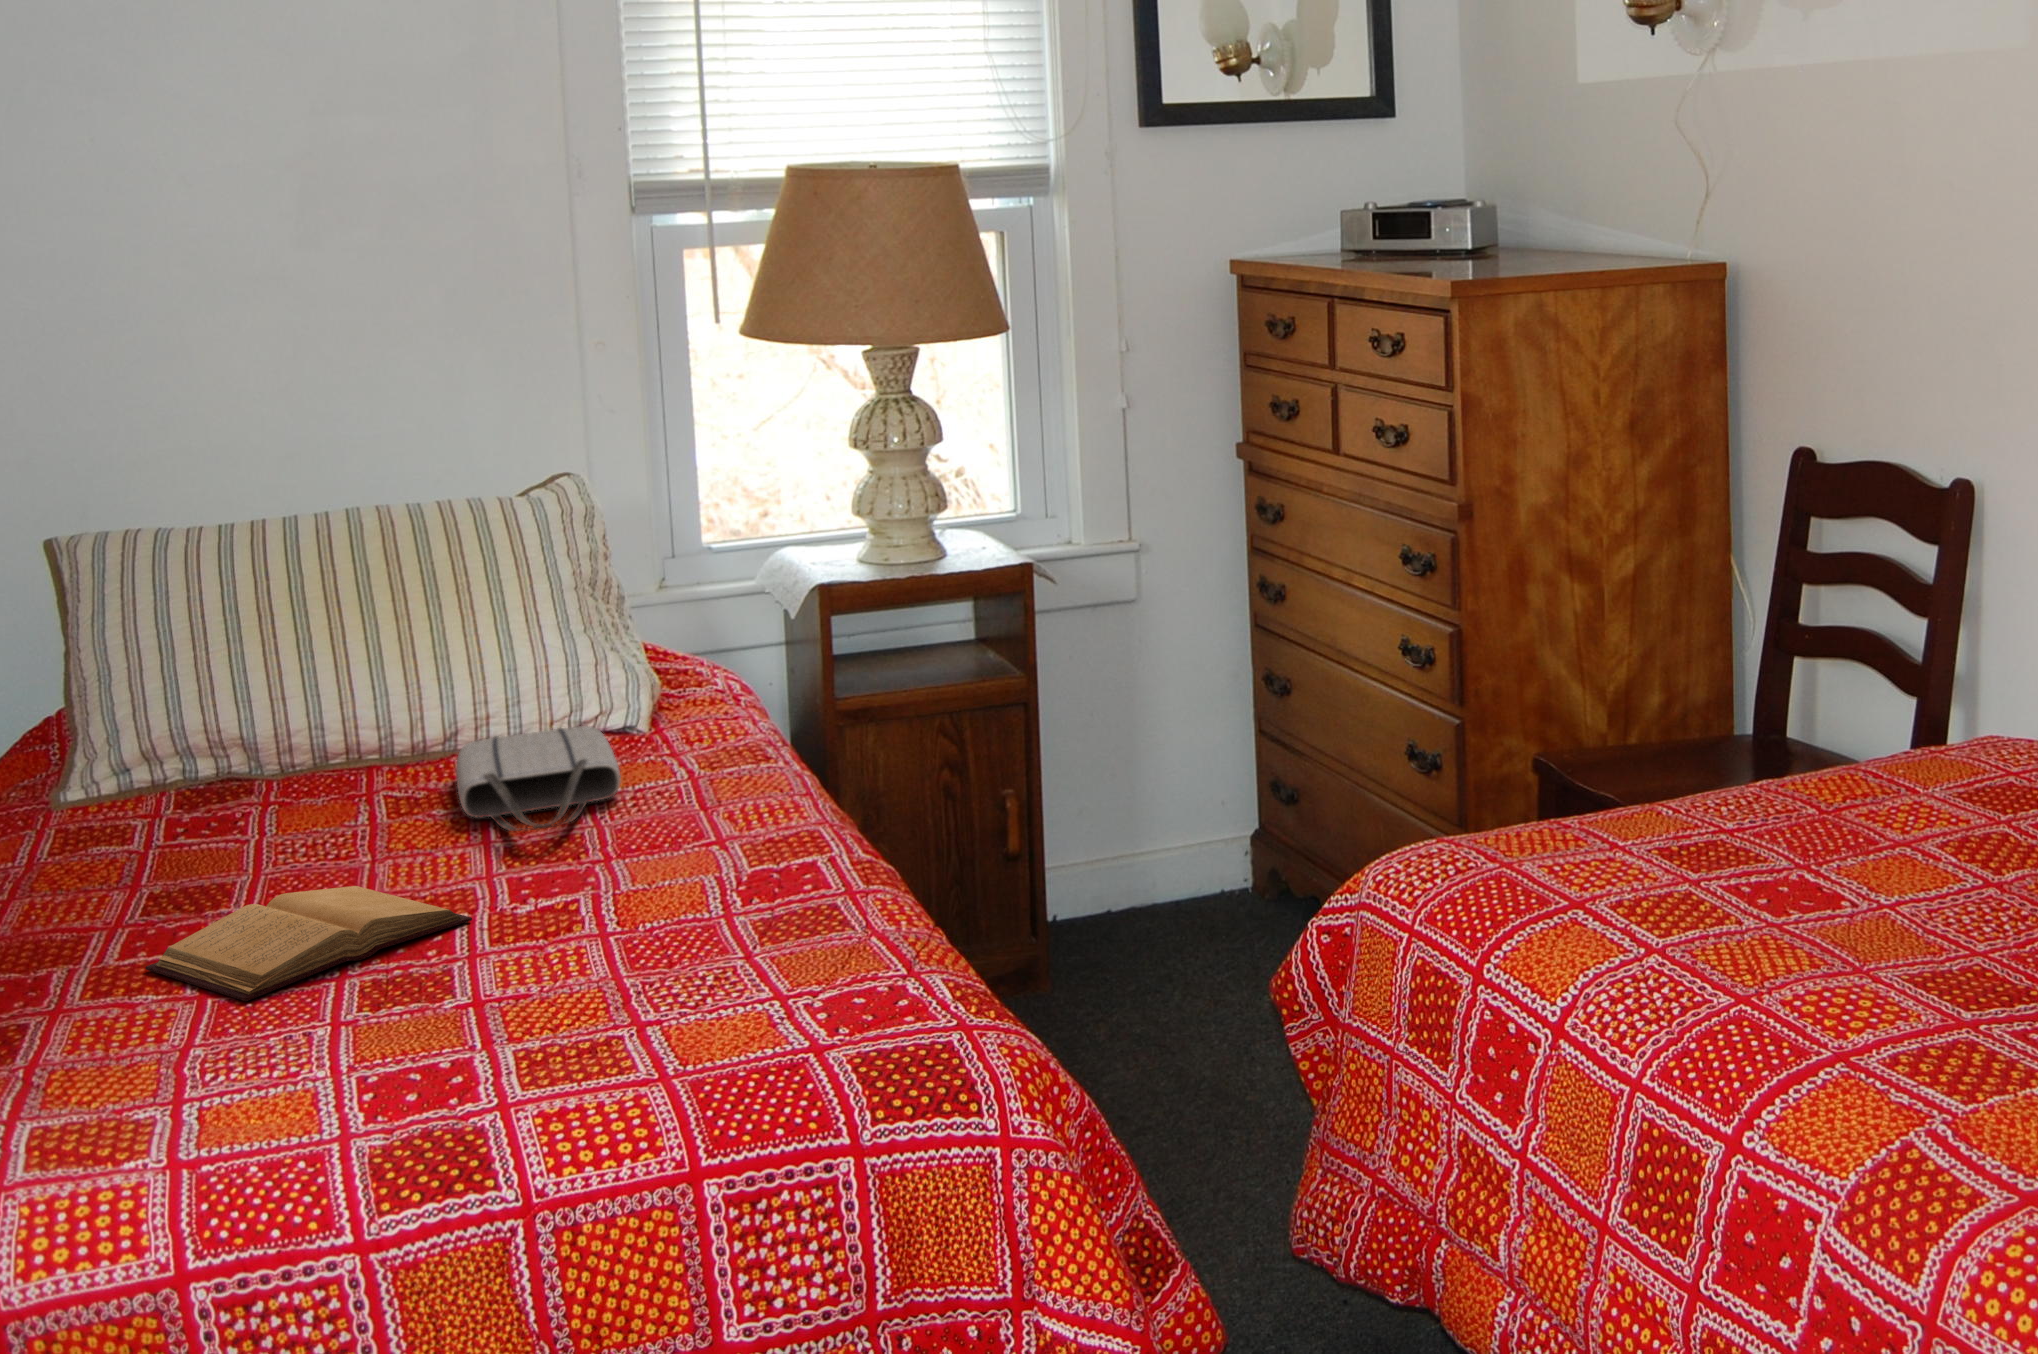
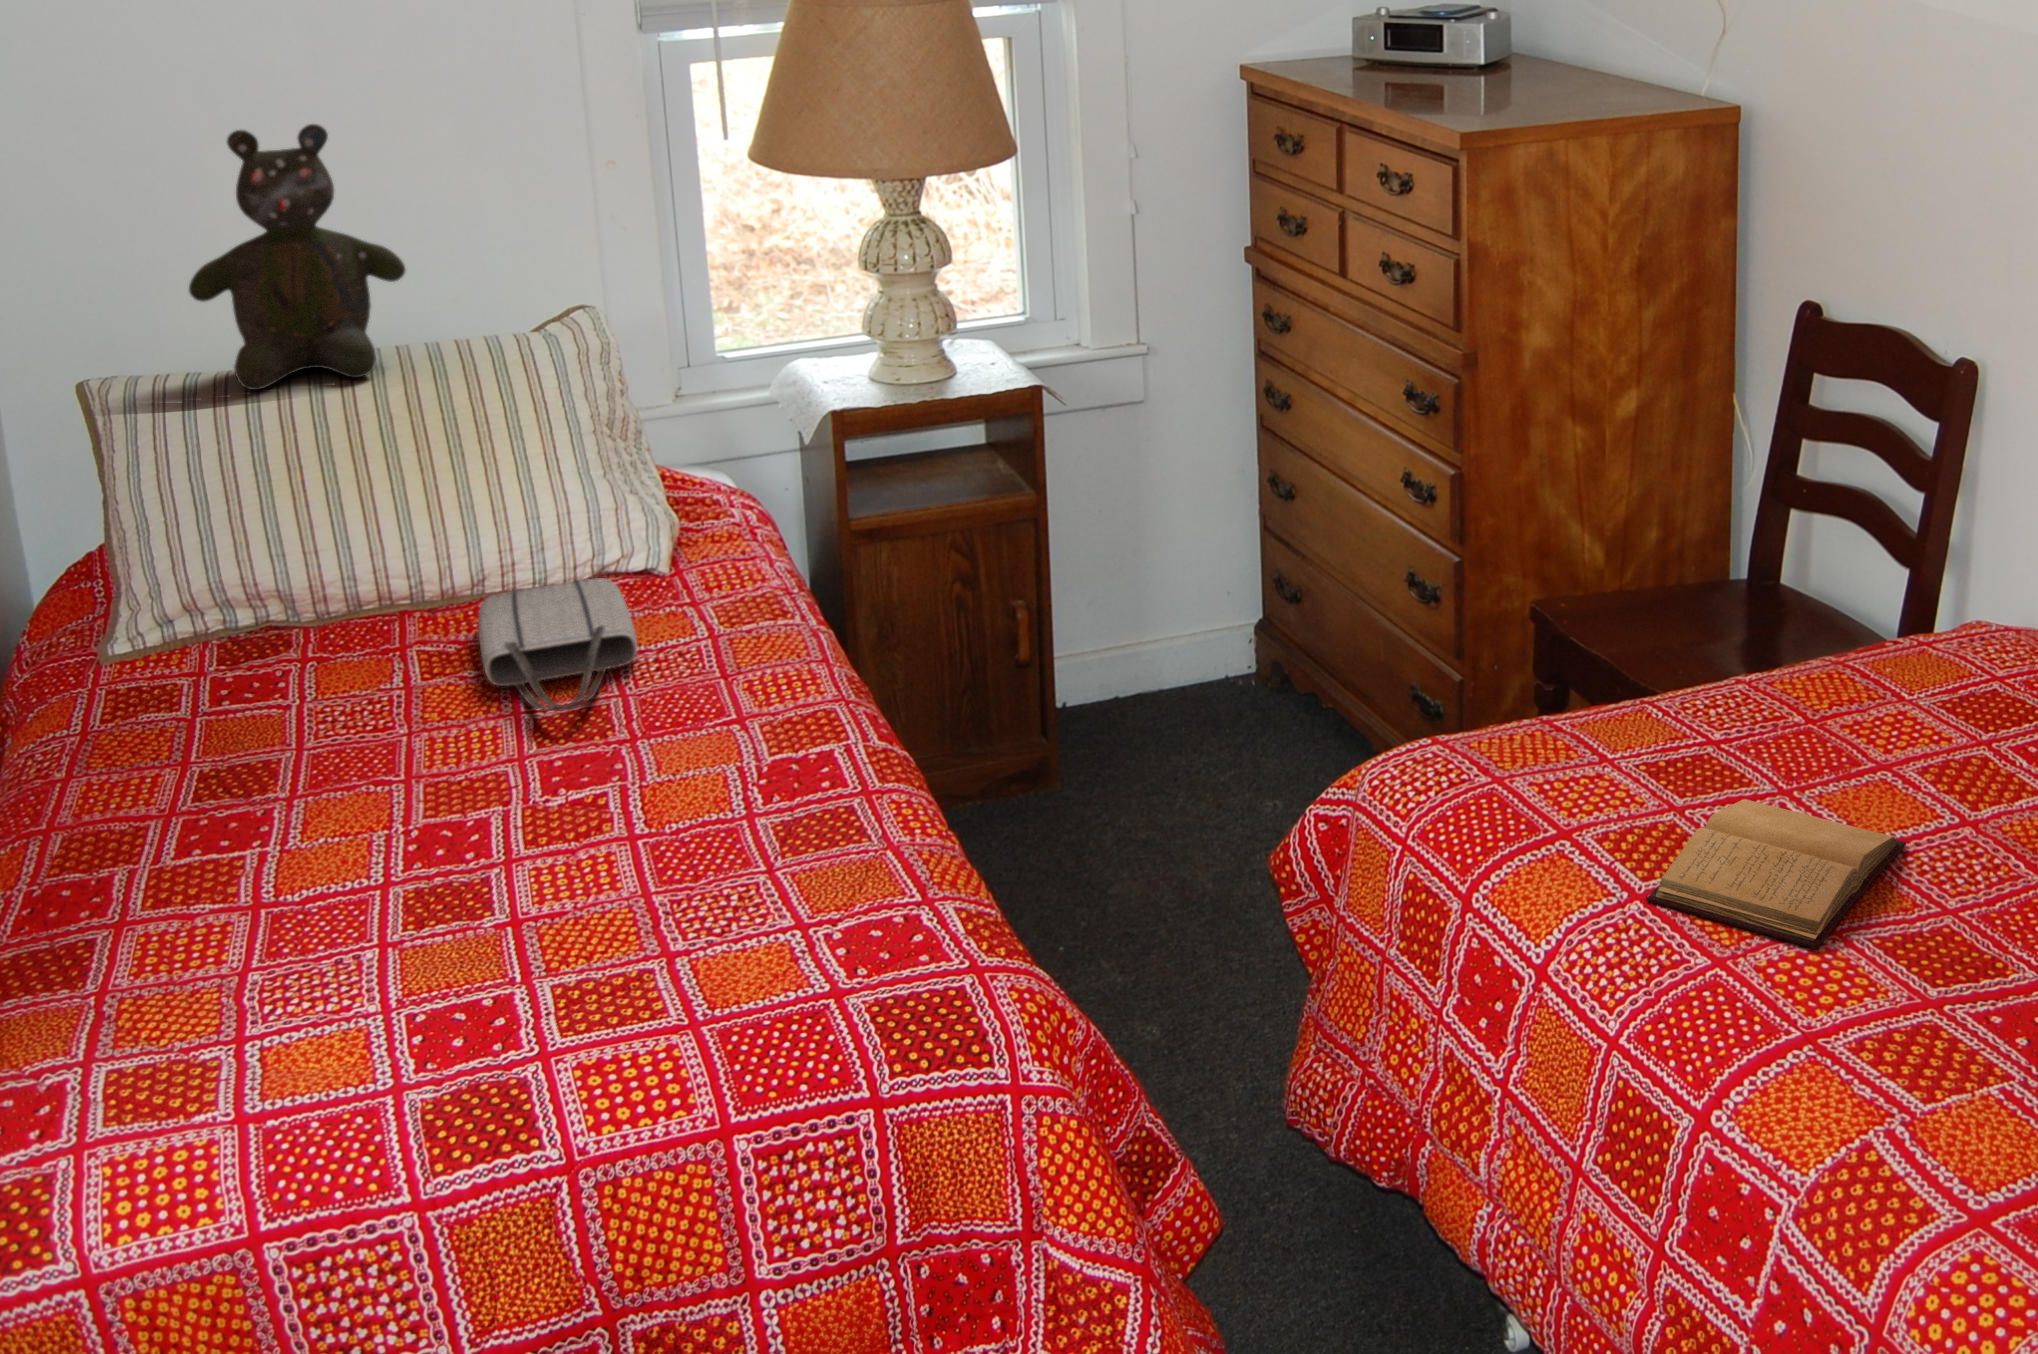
teddy bear: none [180,283,402,540] -> present [189,124,405,390]
book: present [145,886,472,1001] -> present [1646,799,1906,949]

